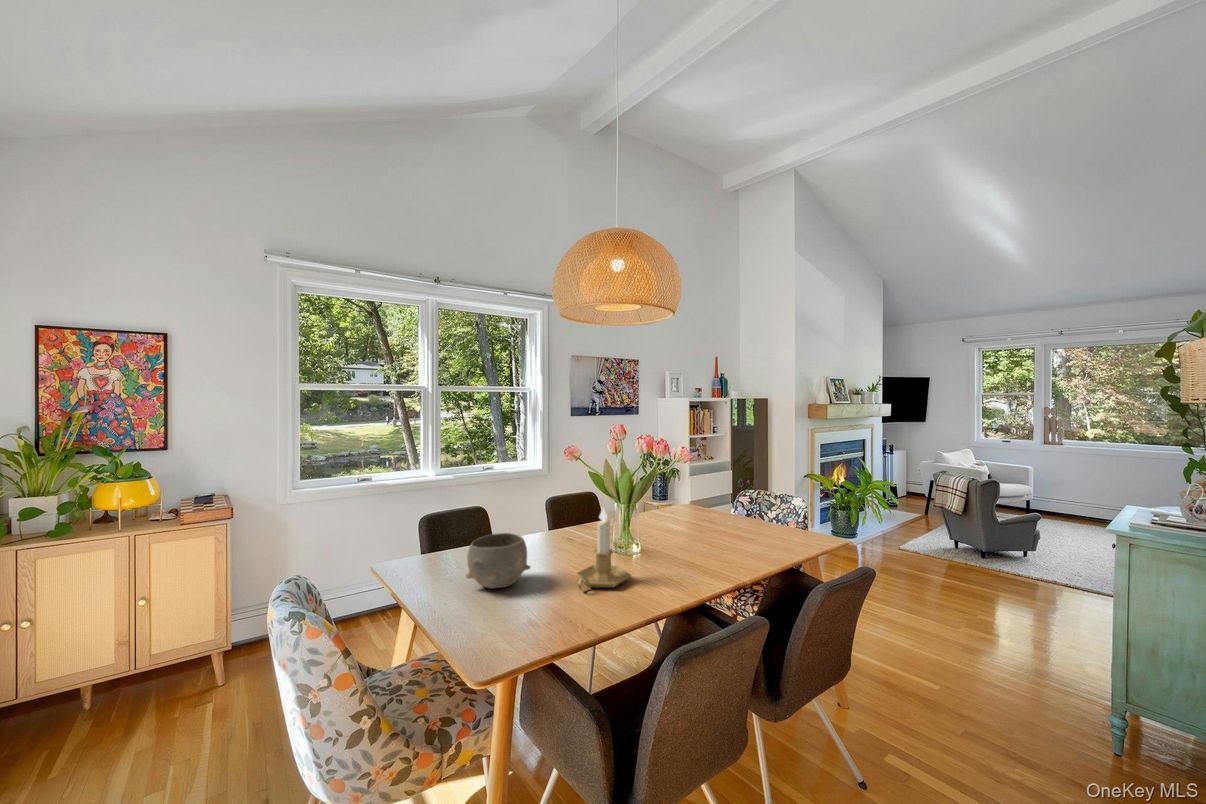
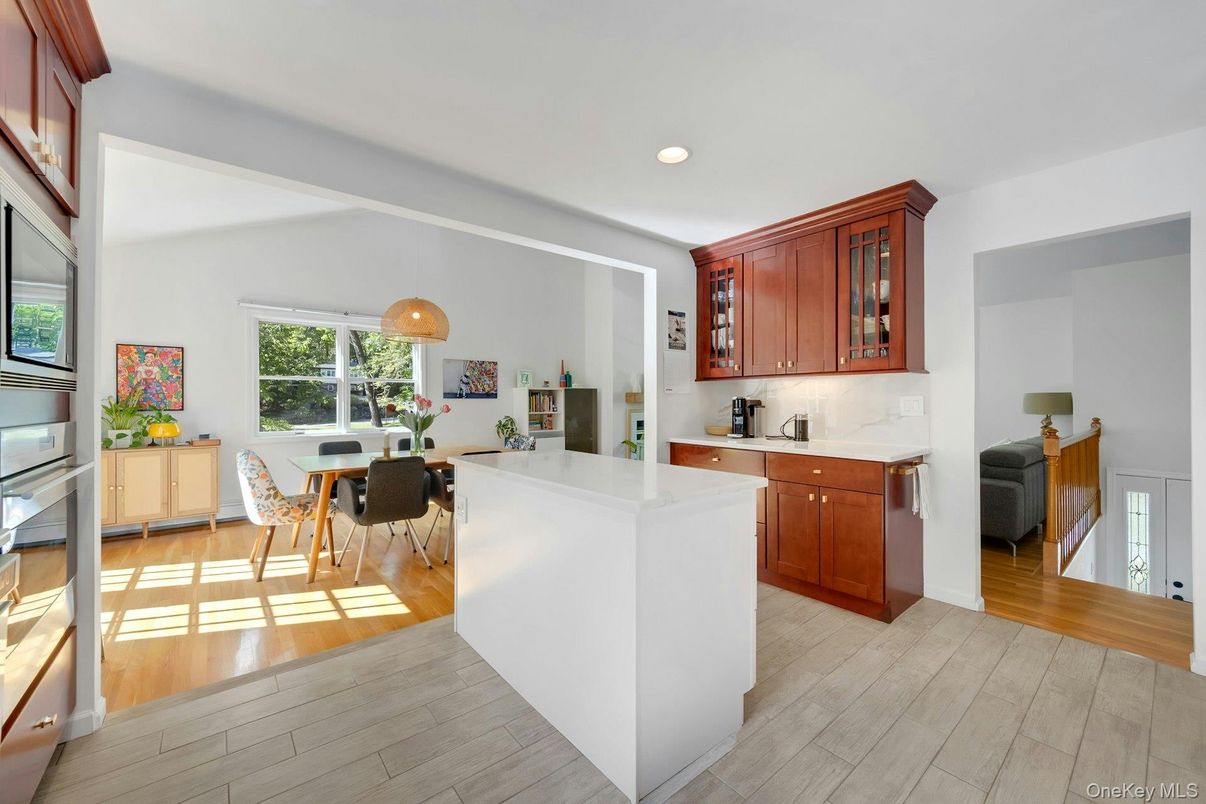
bowl: present [466,533,531,588] -> none [324,441,355,461]

